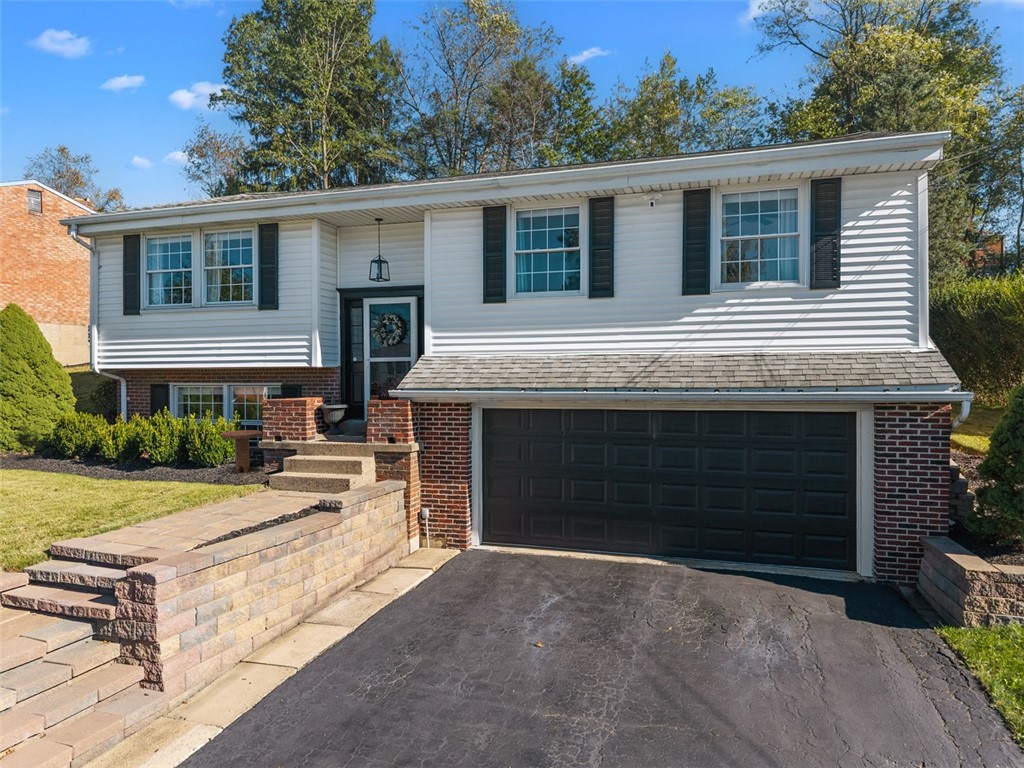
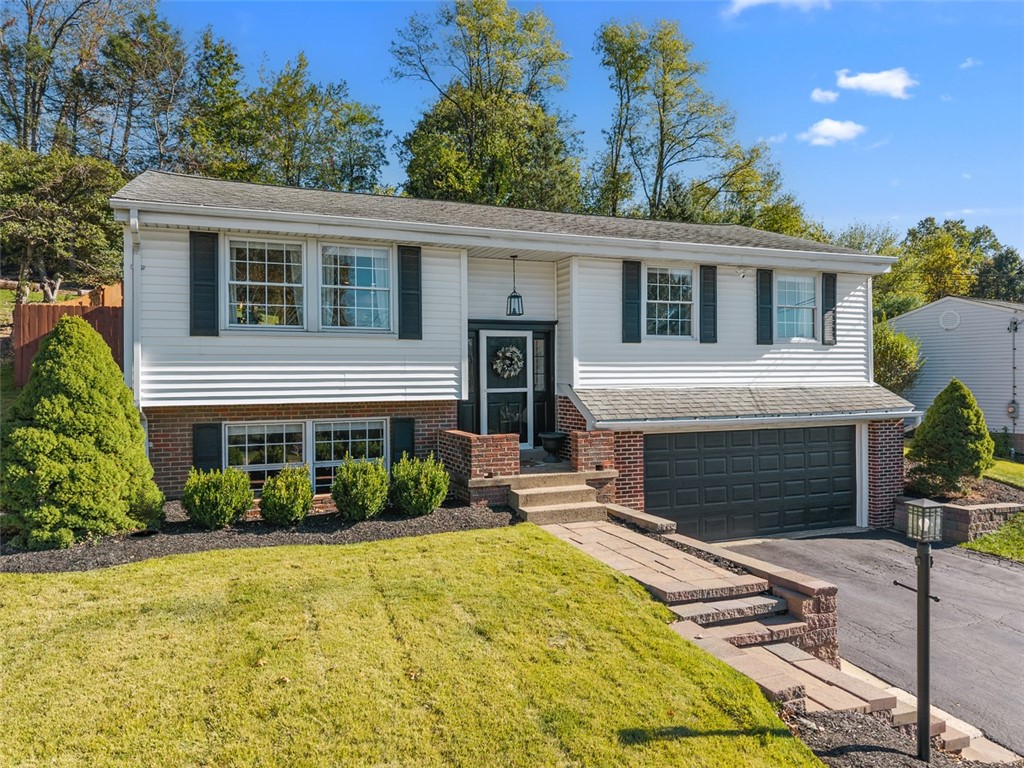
side table: present [221,430,262,473] -> none [455,470,494,515]

